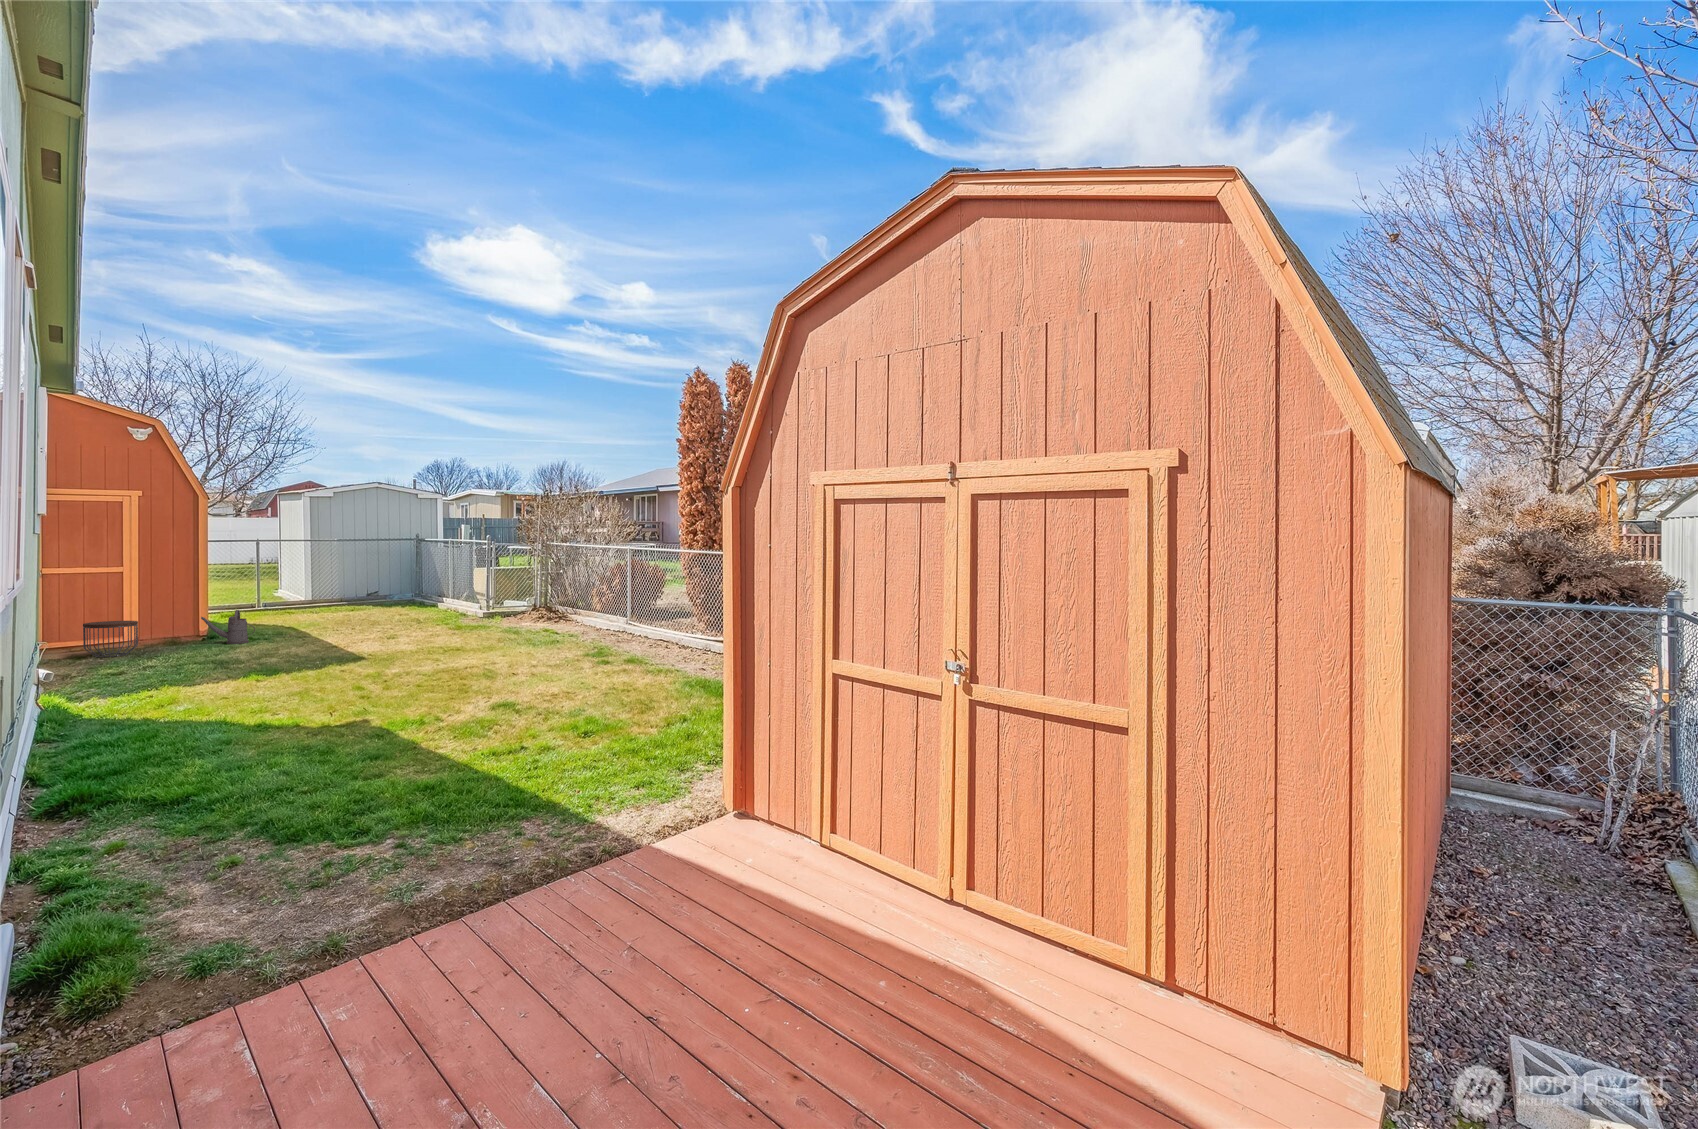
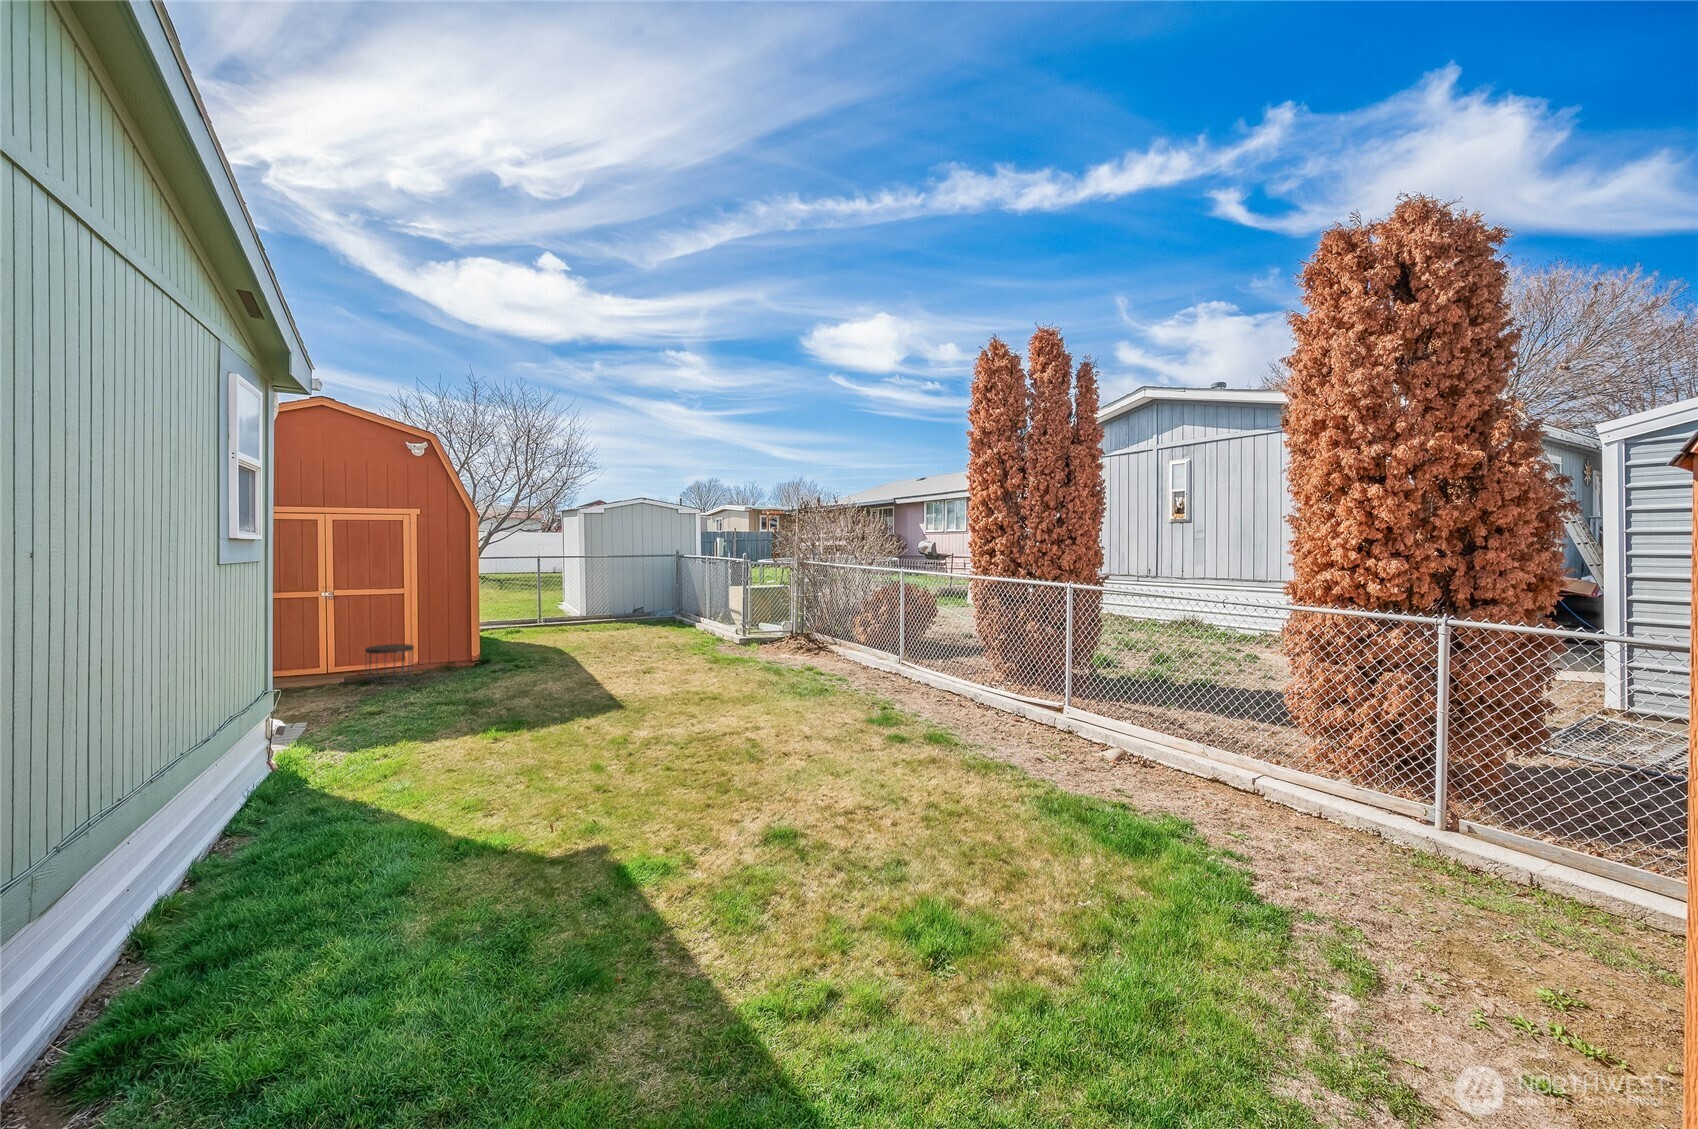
watering can: present [201,610,255,644] -> none [473,633,522,670]

